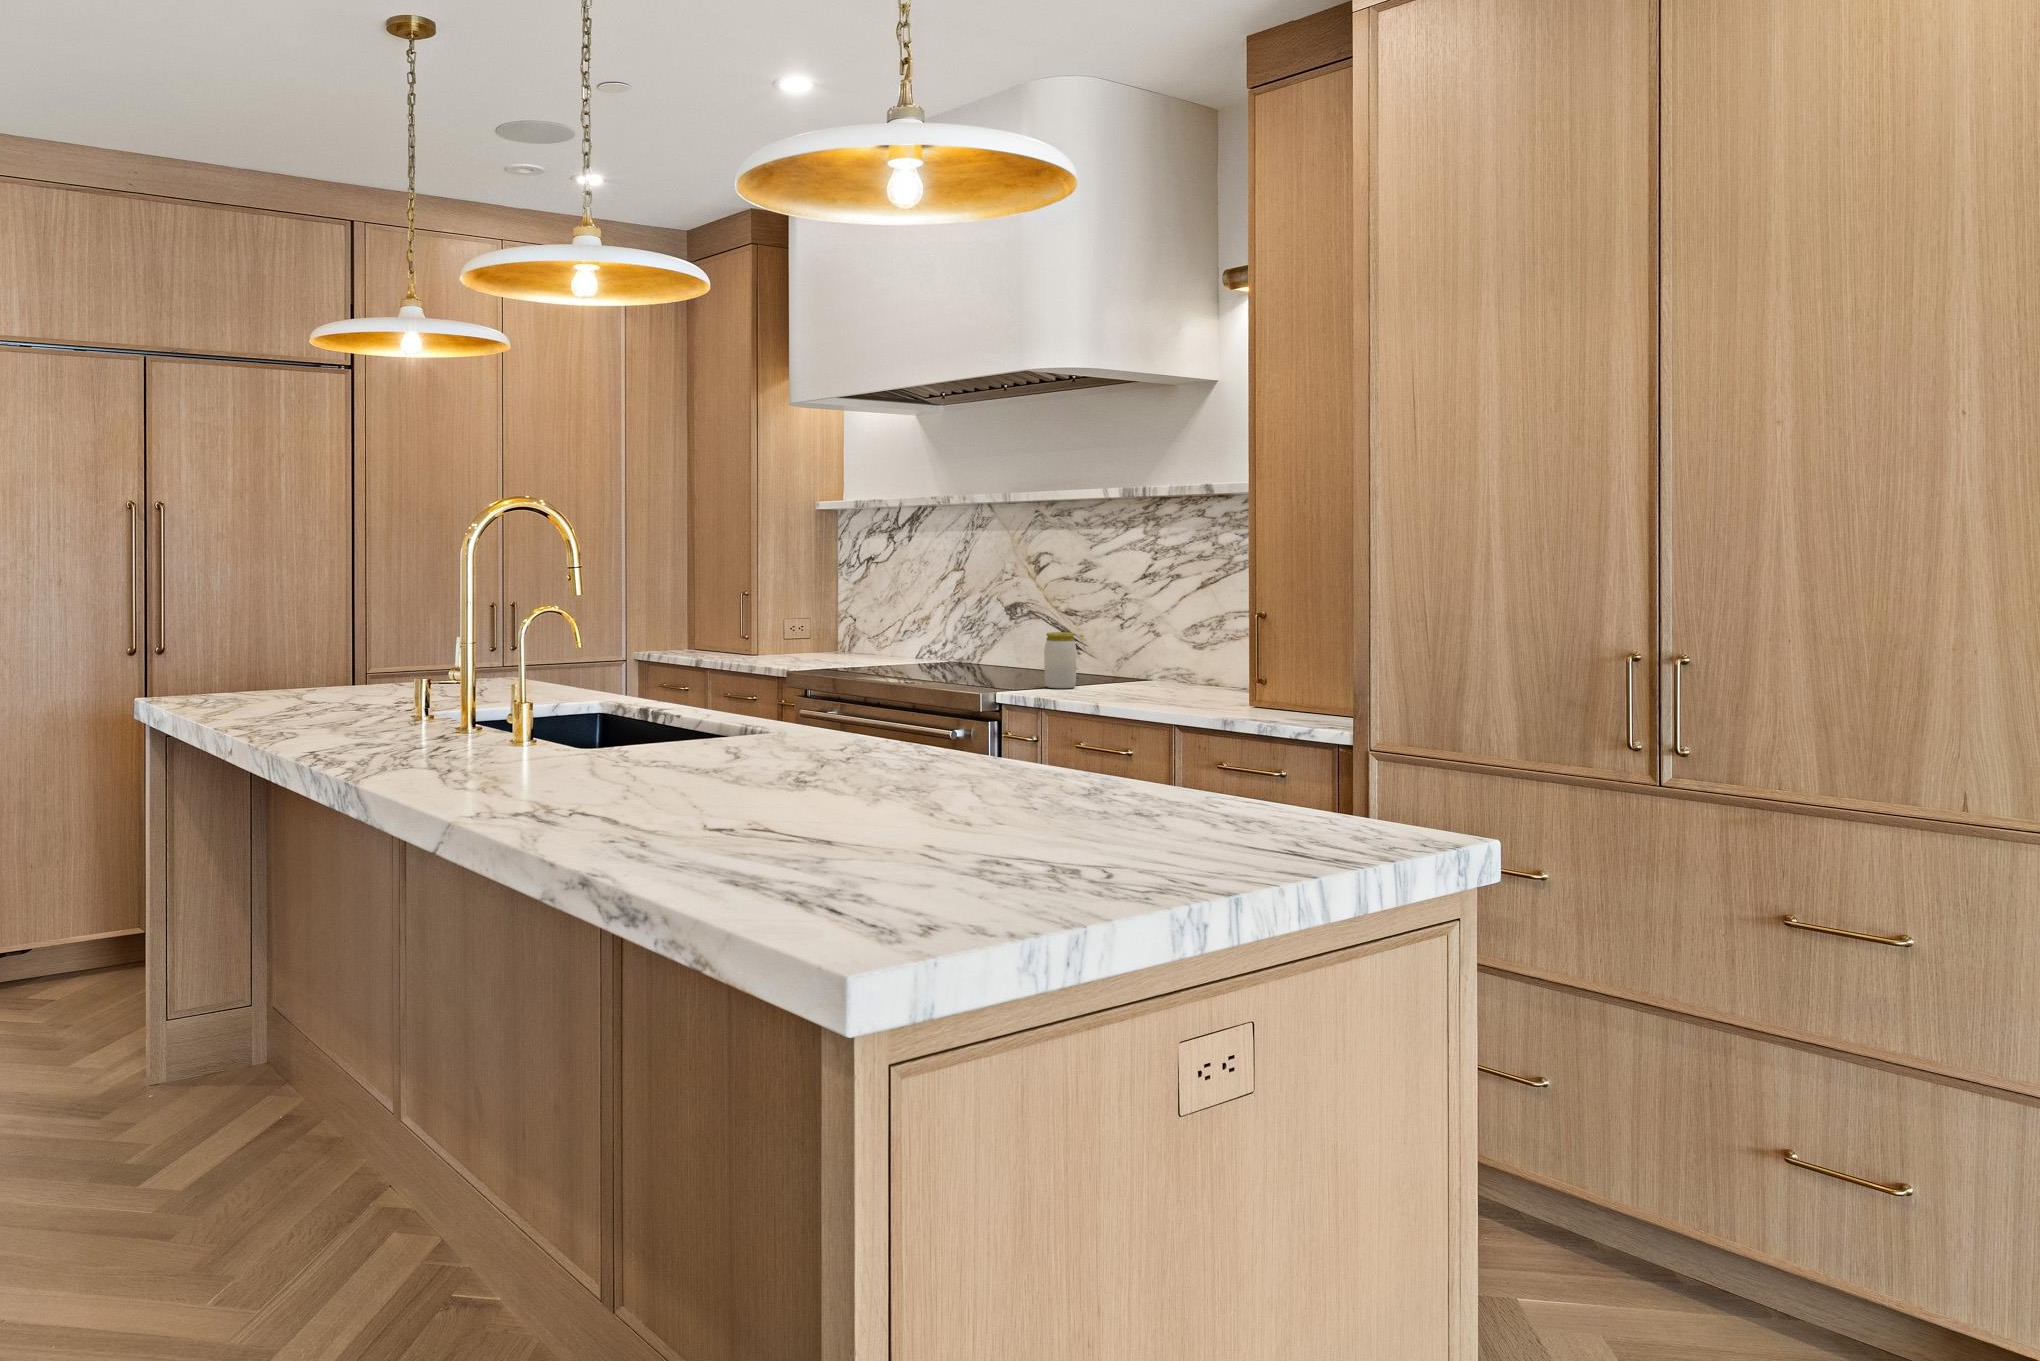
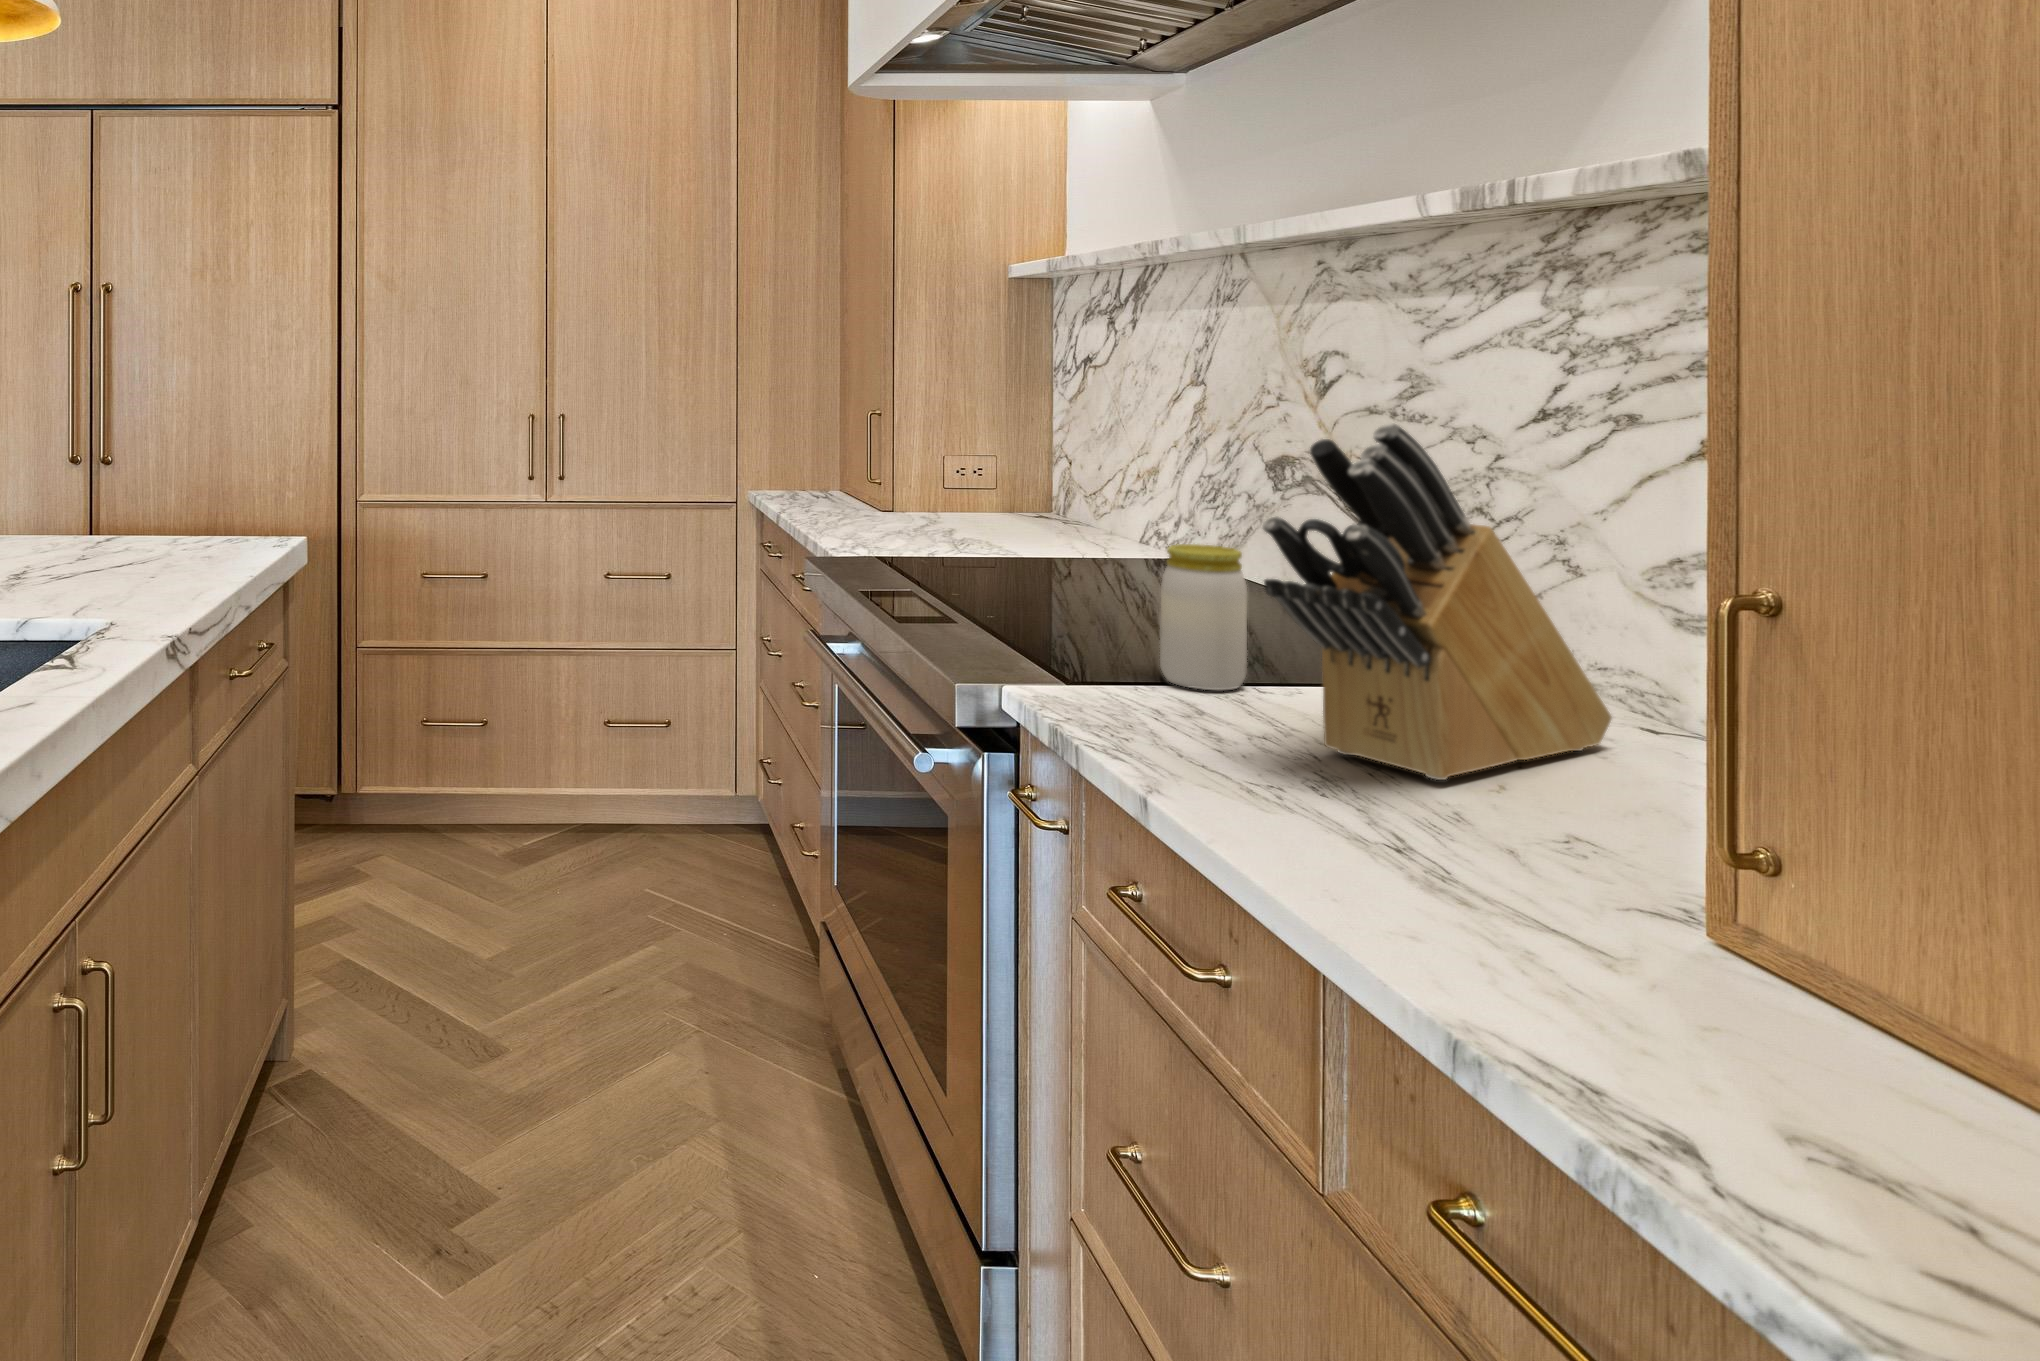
knife block: none [1120,577,1195,695] -> present [1263,423,1612,780]

